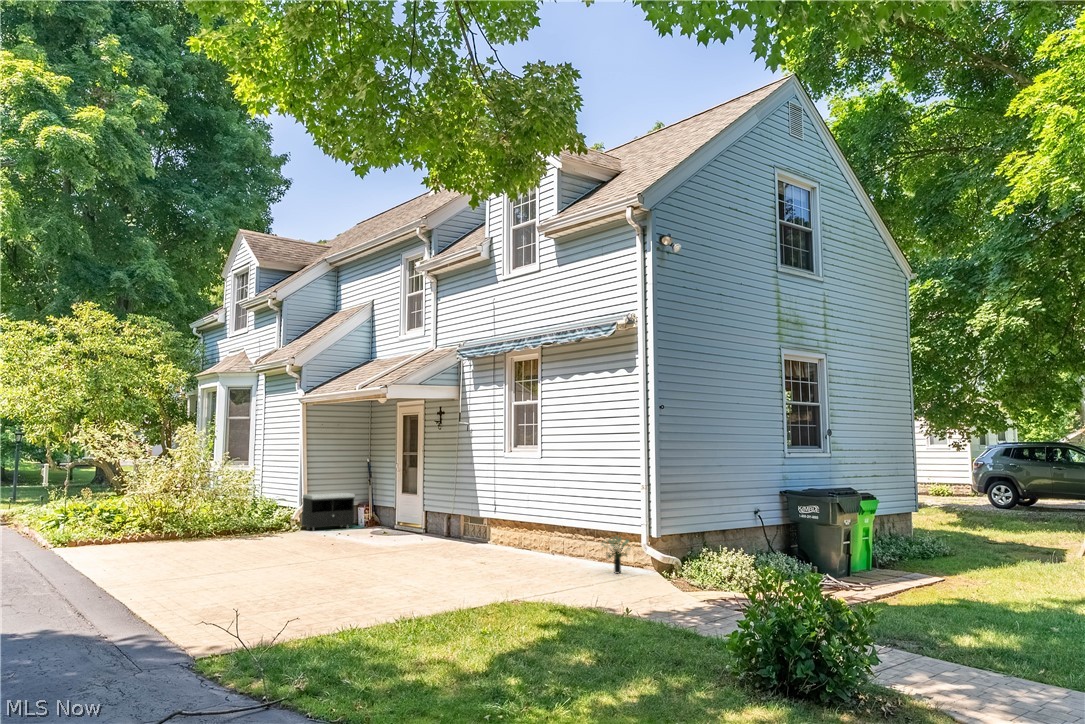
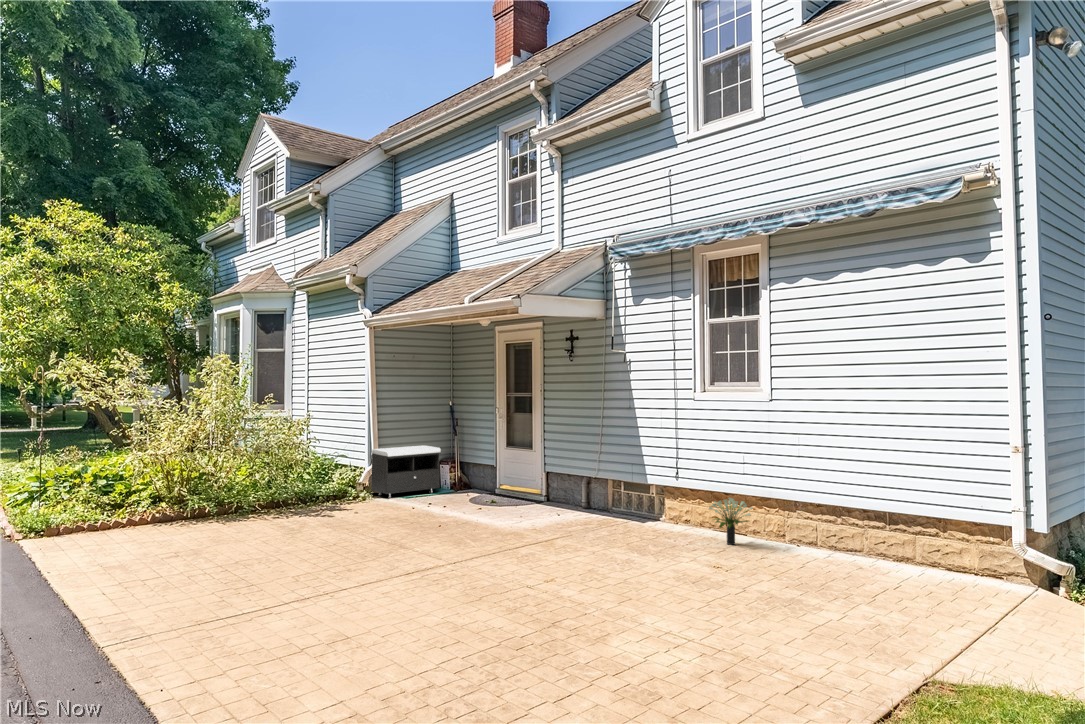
potted plant: present [602,536,630,573] -> present [709,498,753,545]

